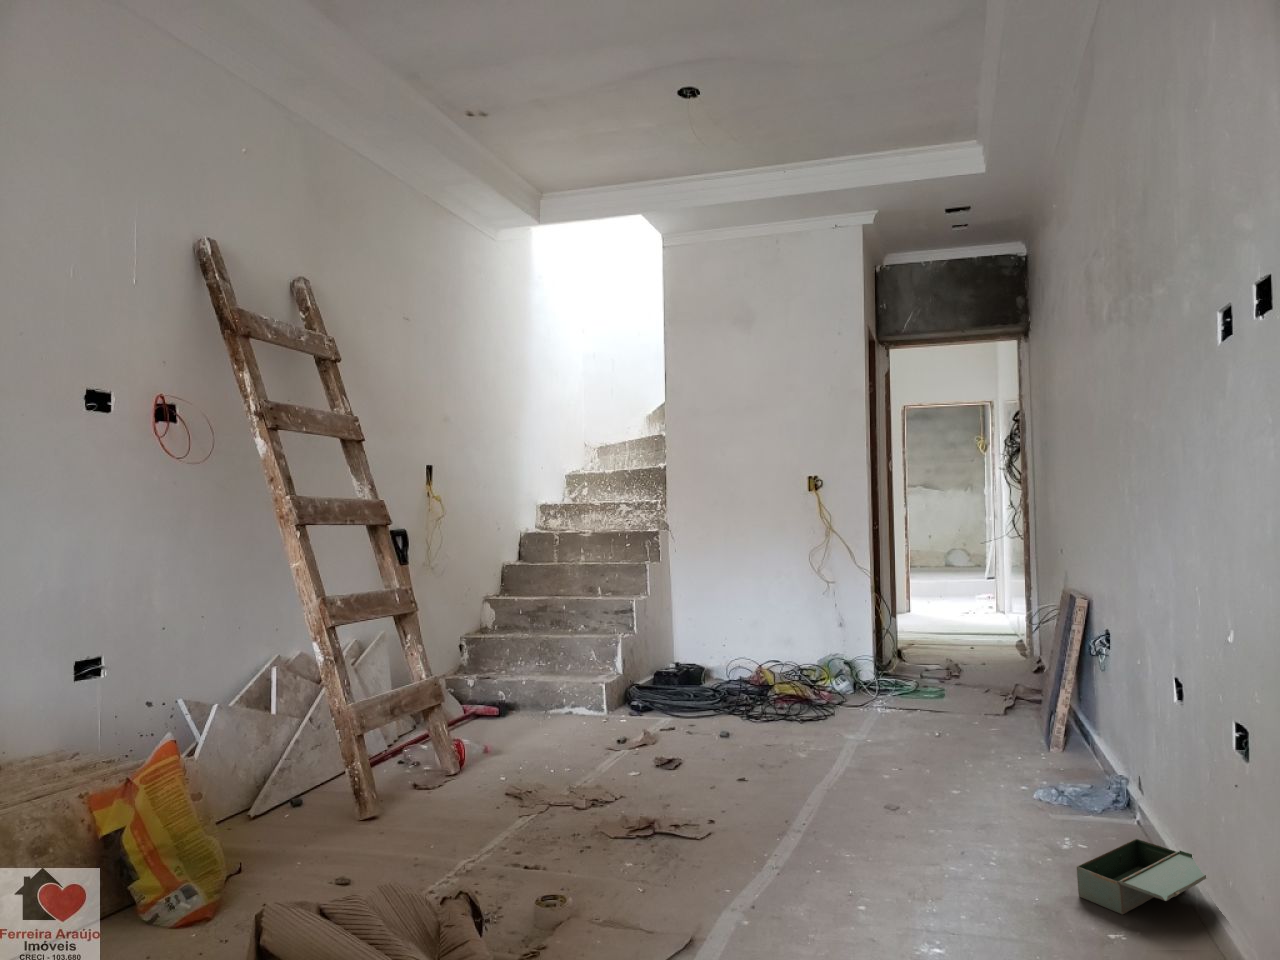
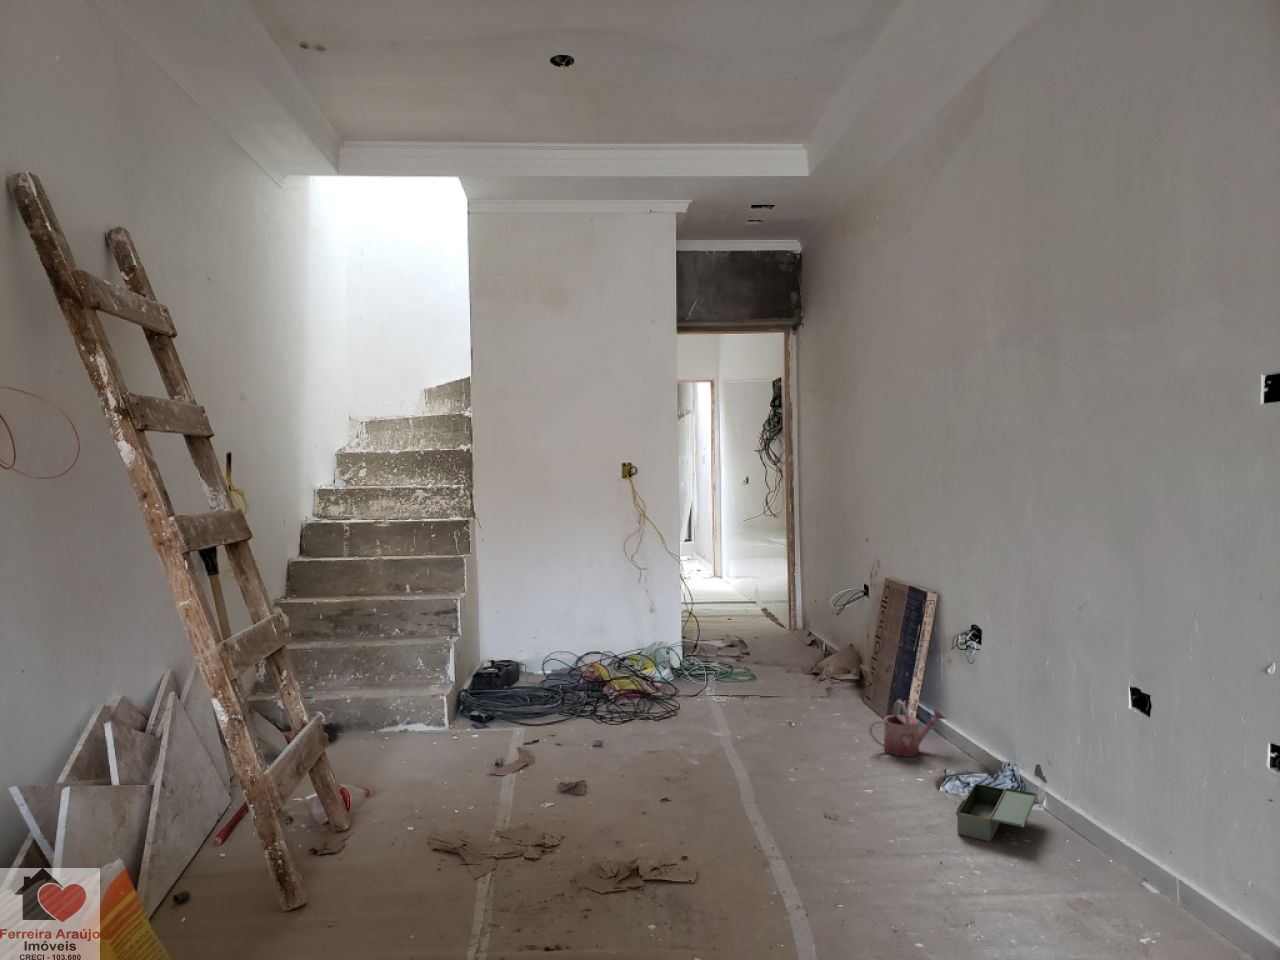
watering can: none [1032,728,1146,801] -> present [869,700,945,757]

